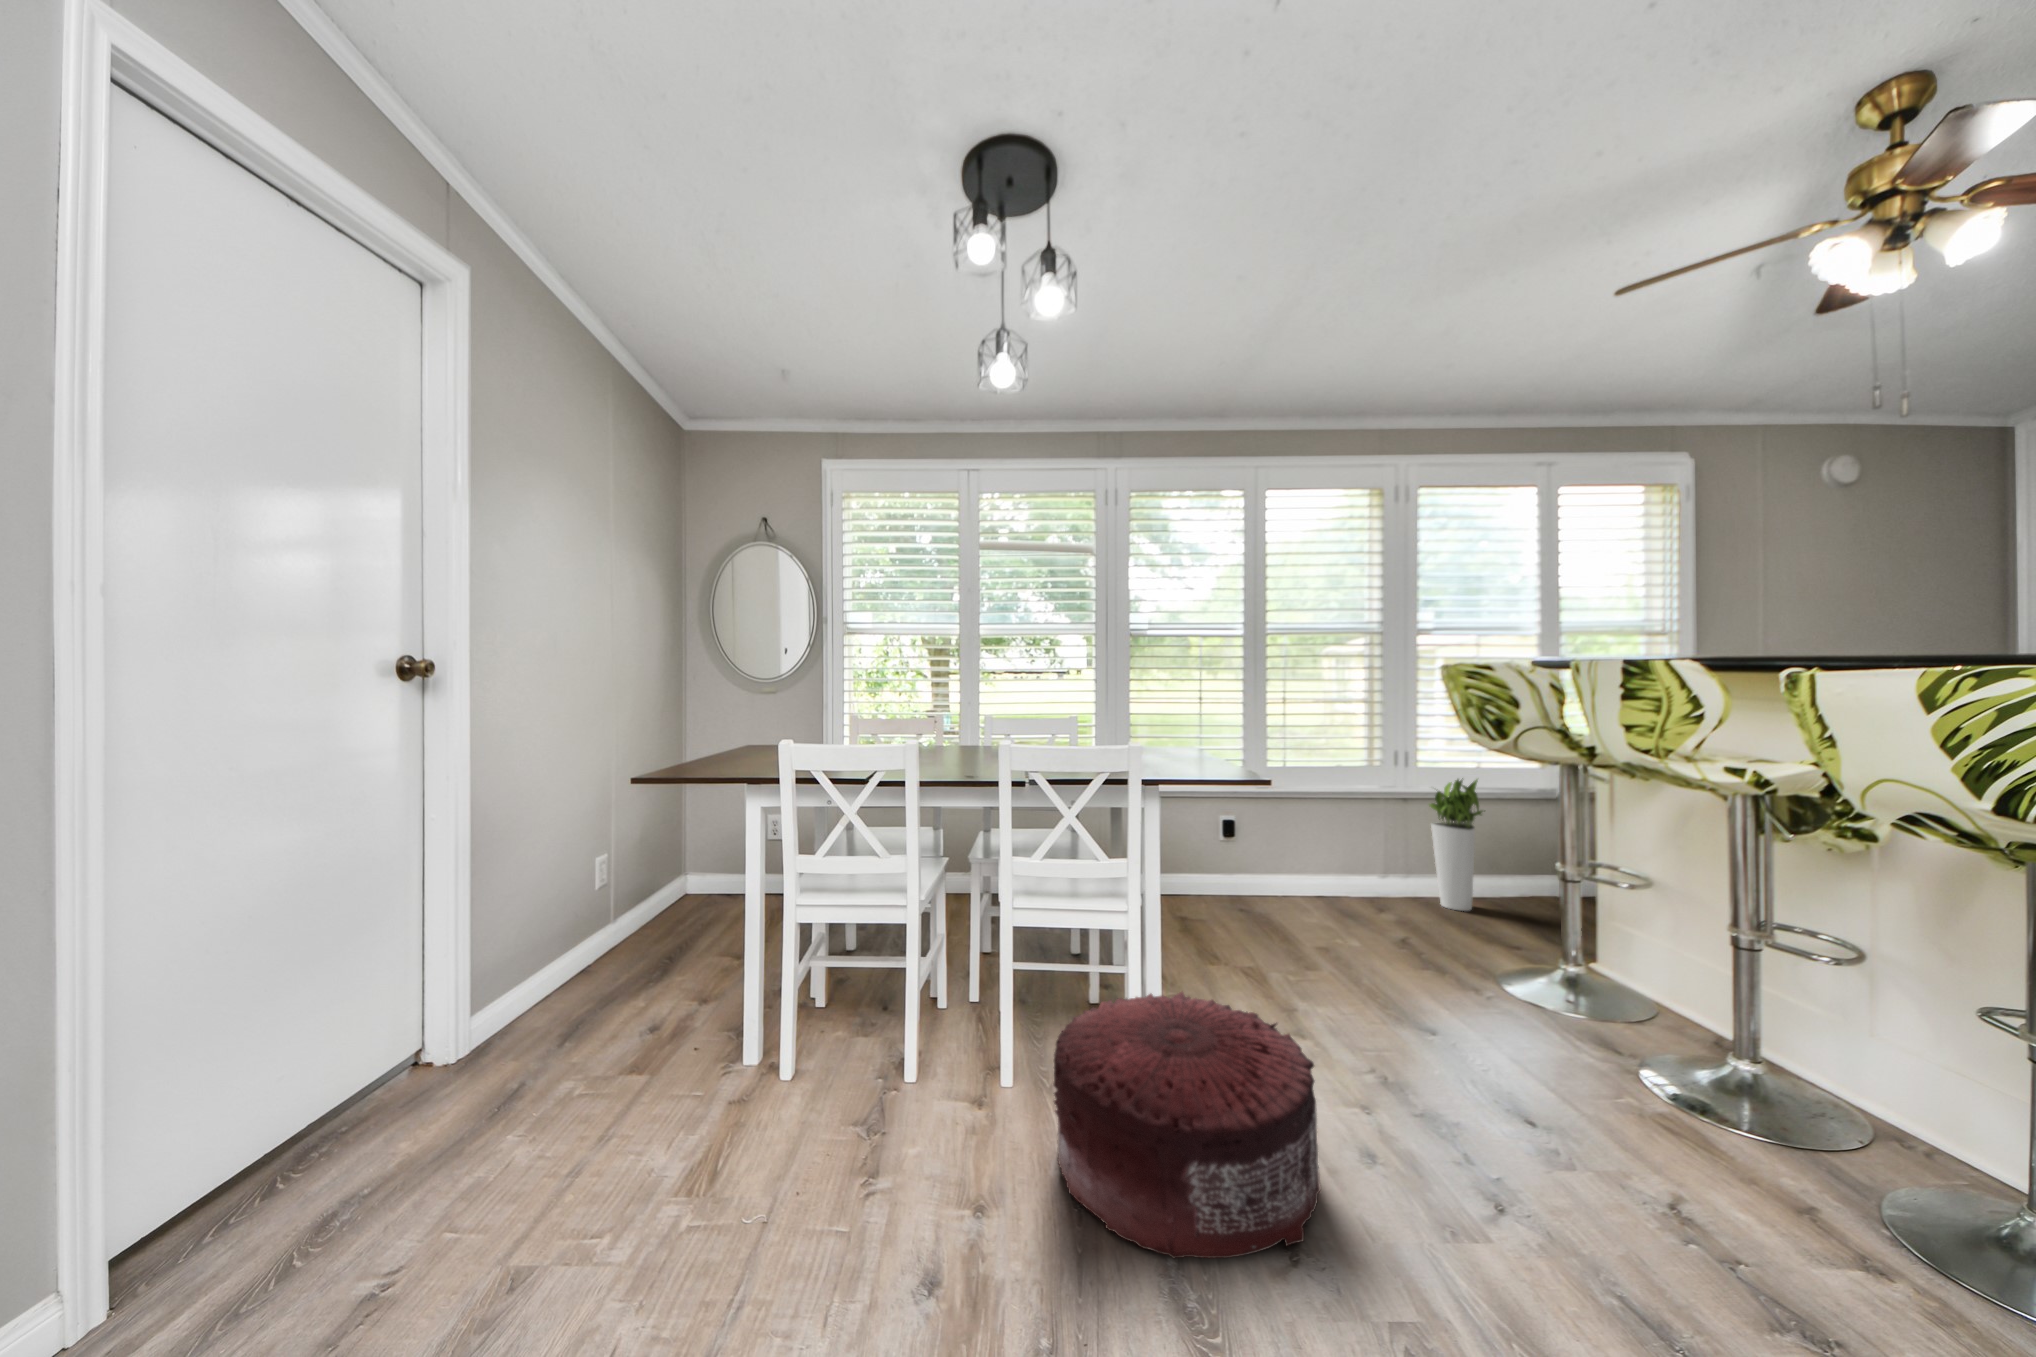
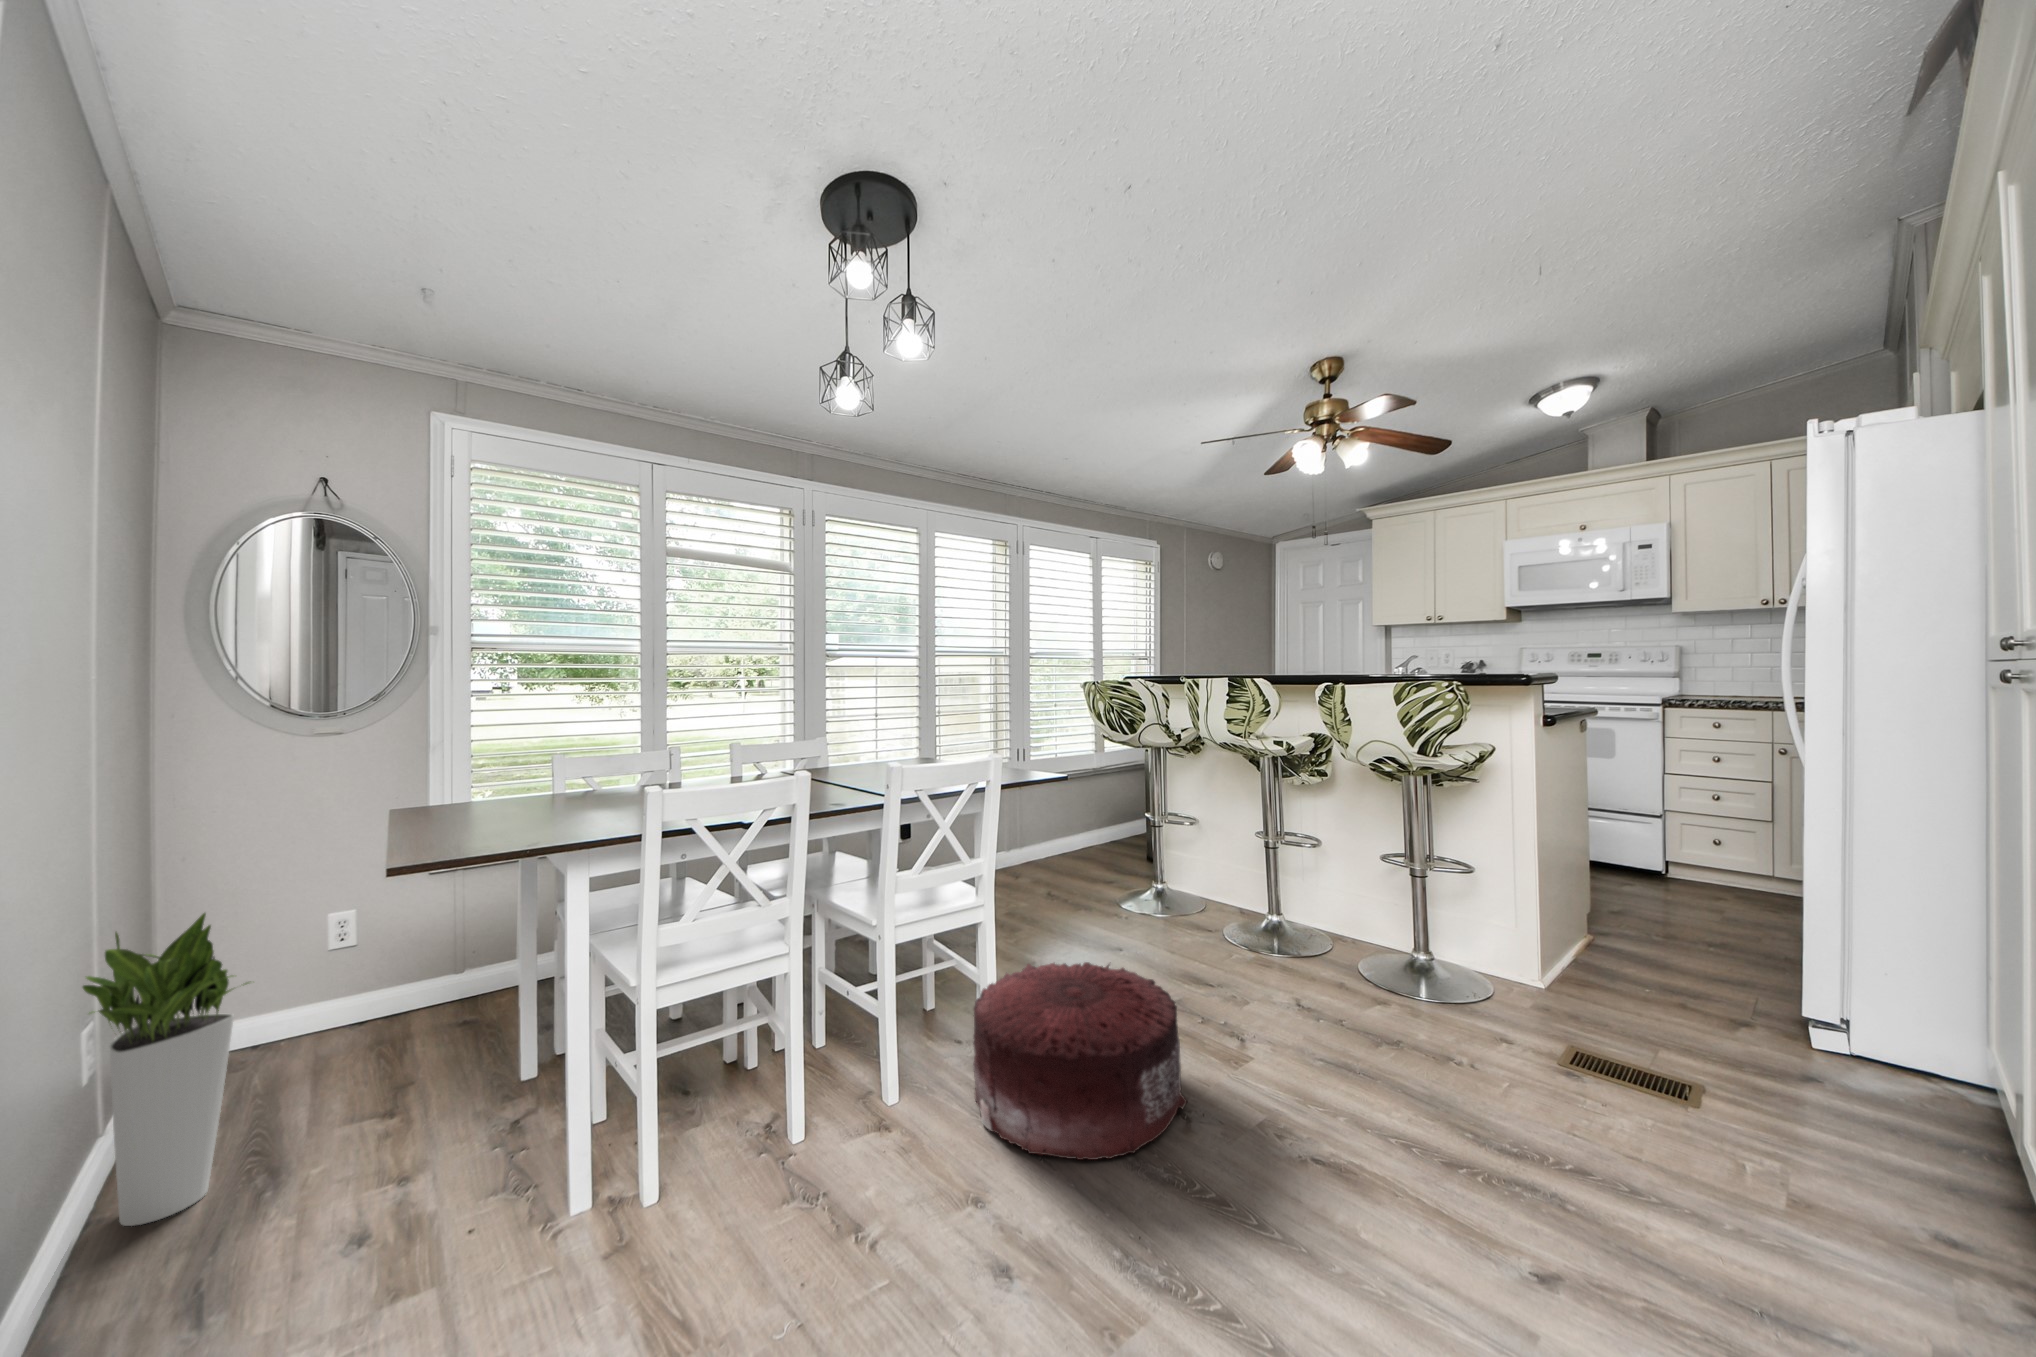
planter: present [1429,778,1483,911] -> present [83,913,250,1226]

